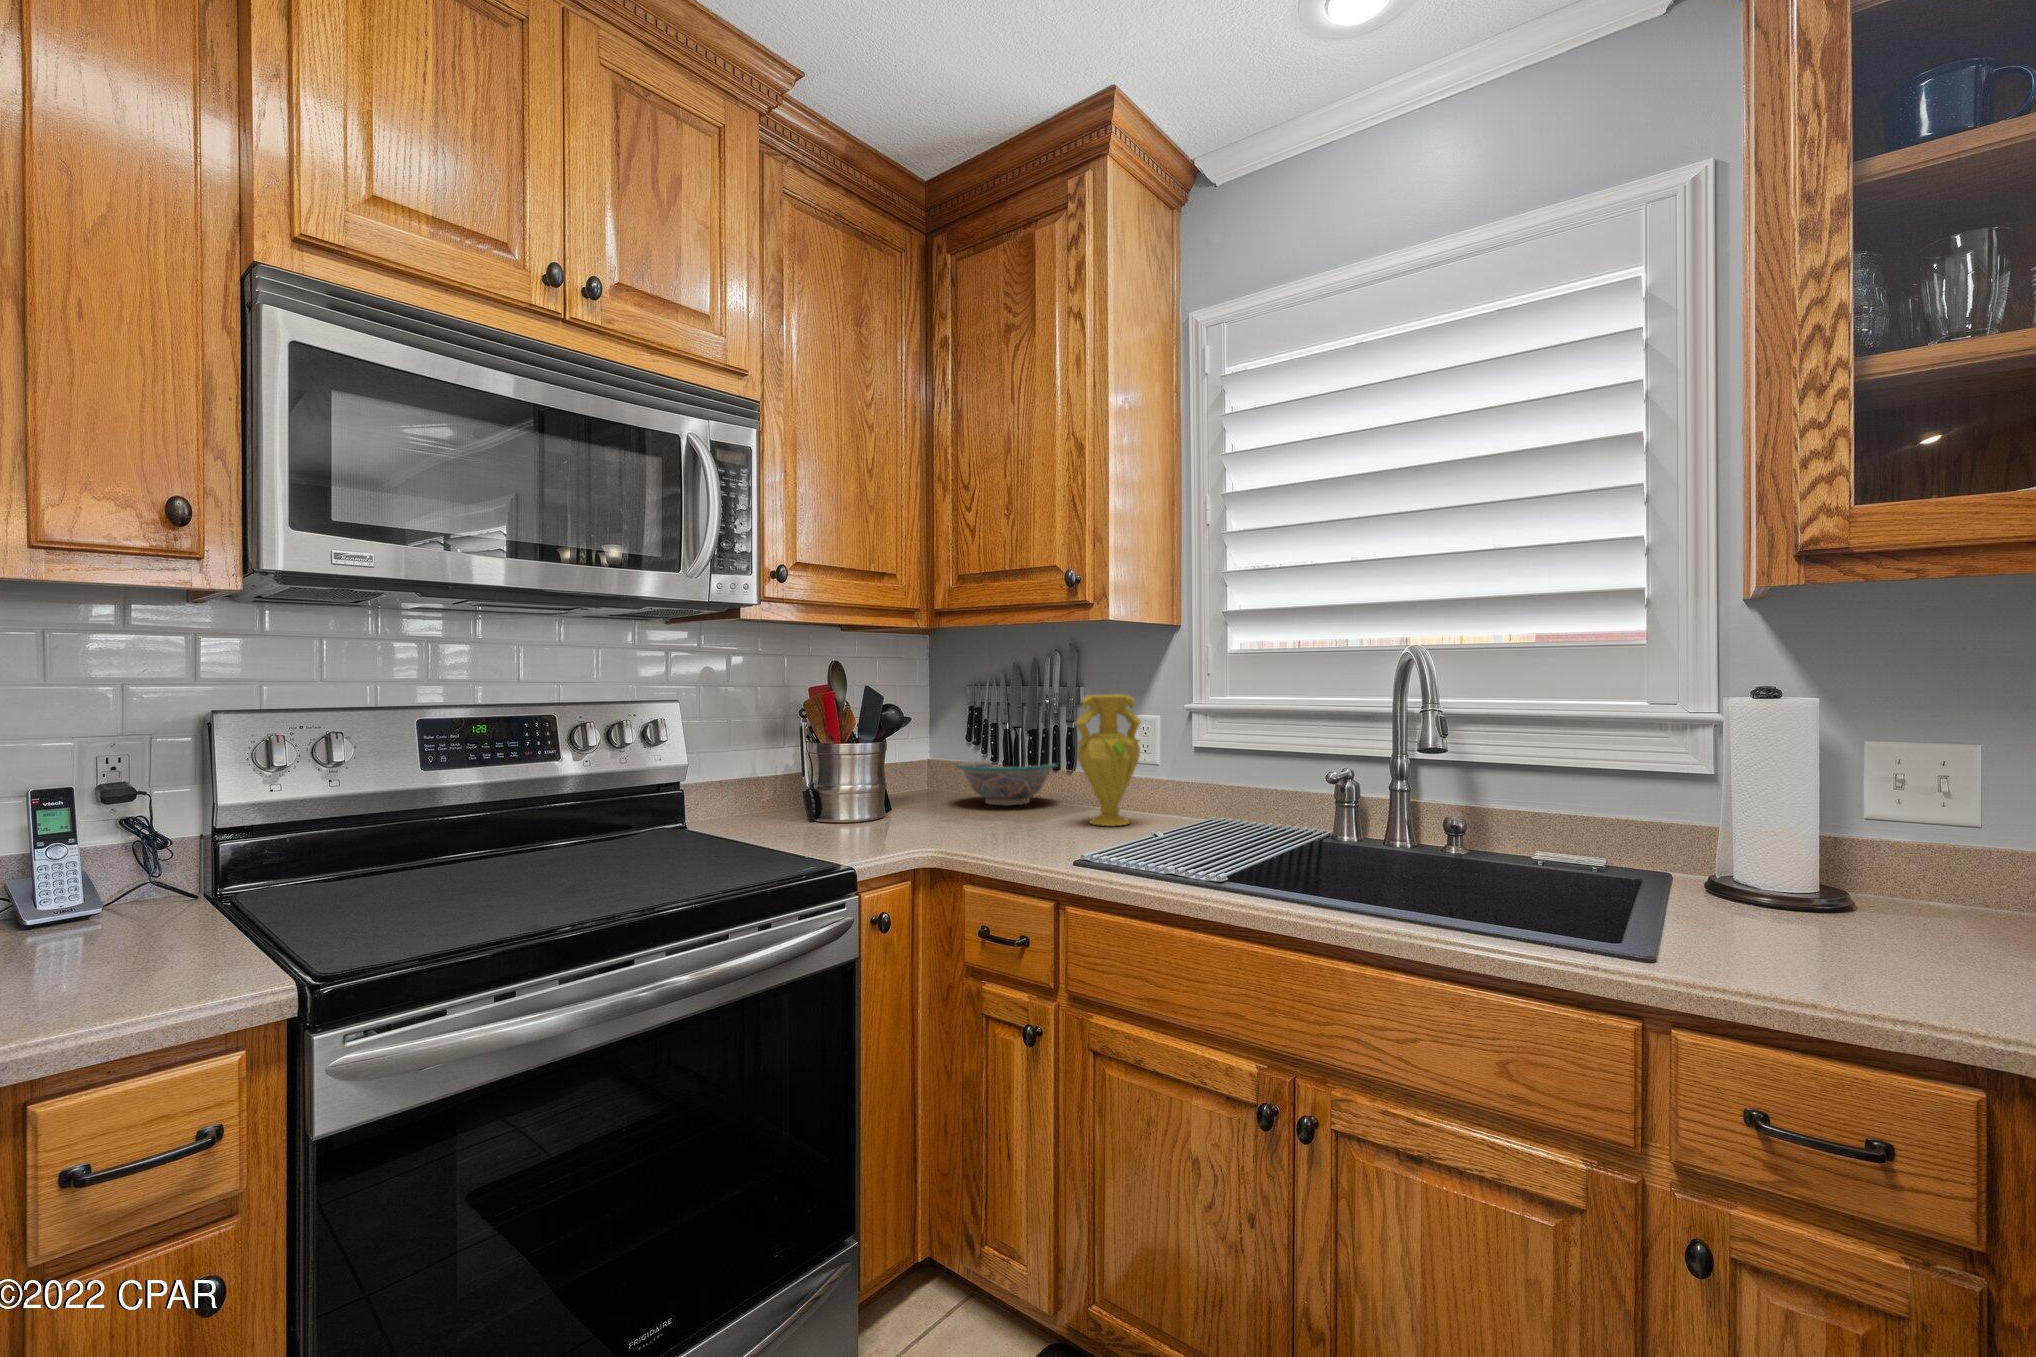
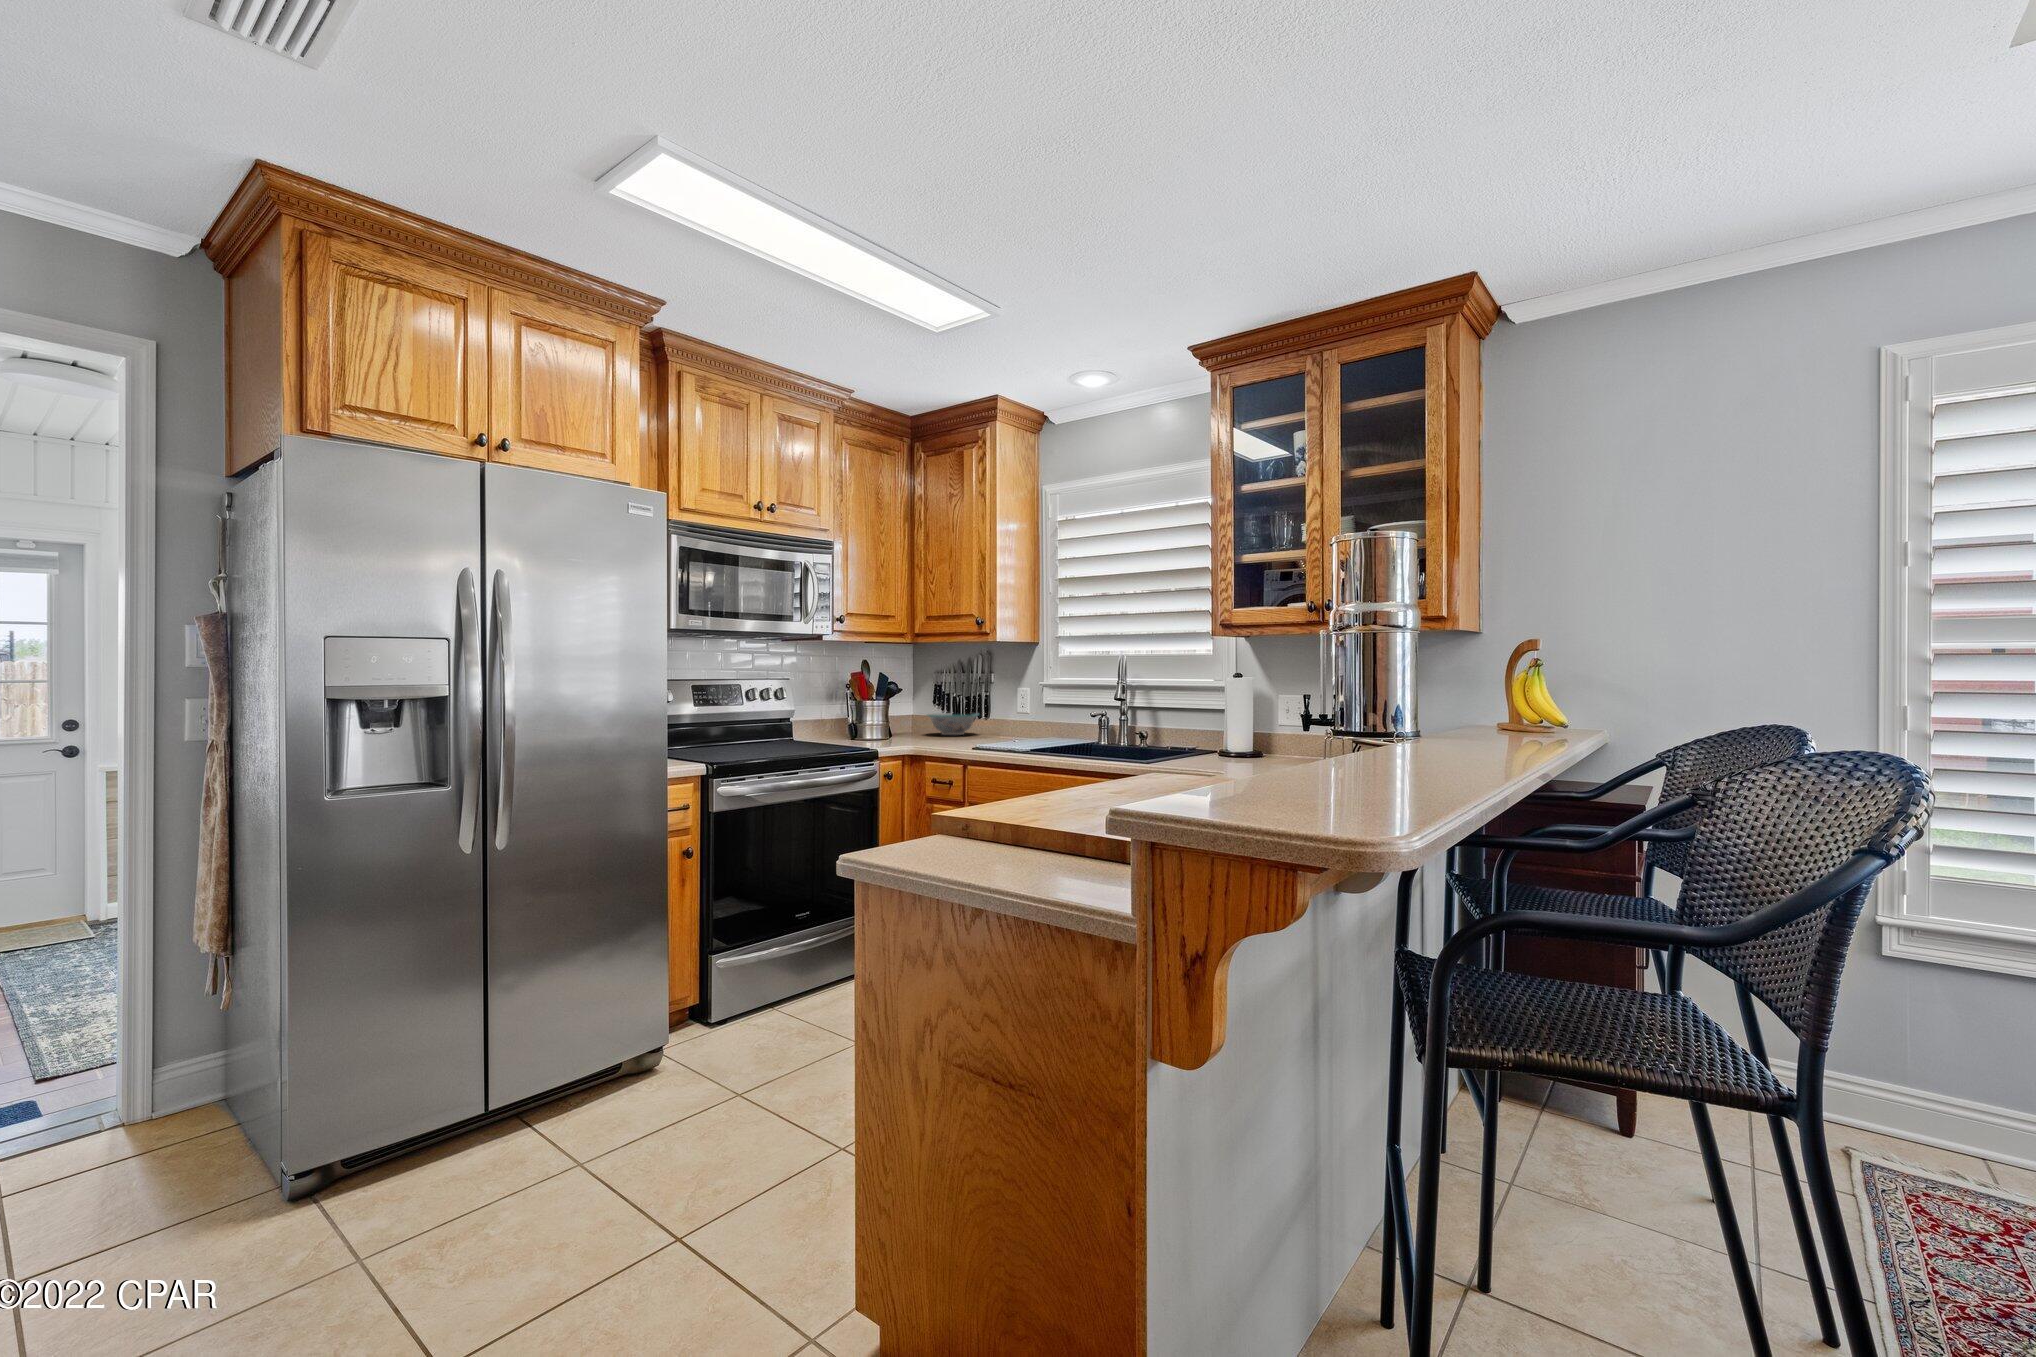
vase: present [1076,694,1141,826] -> none [982,678,1015,741]

